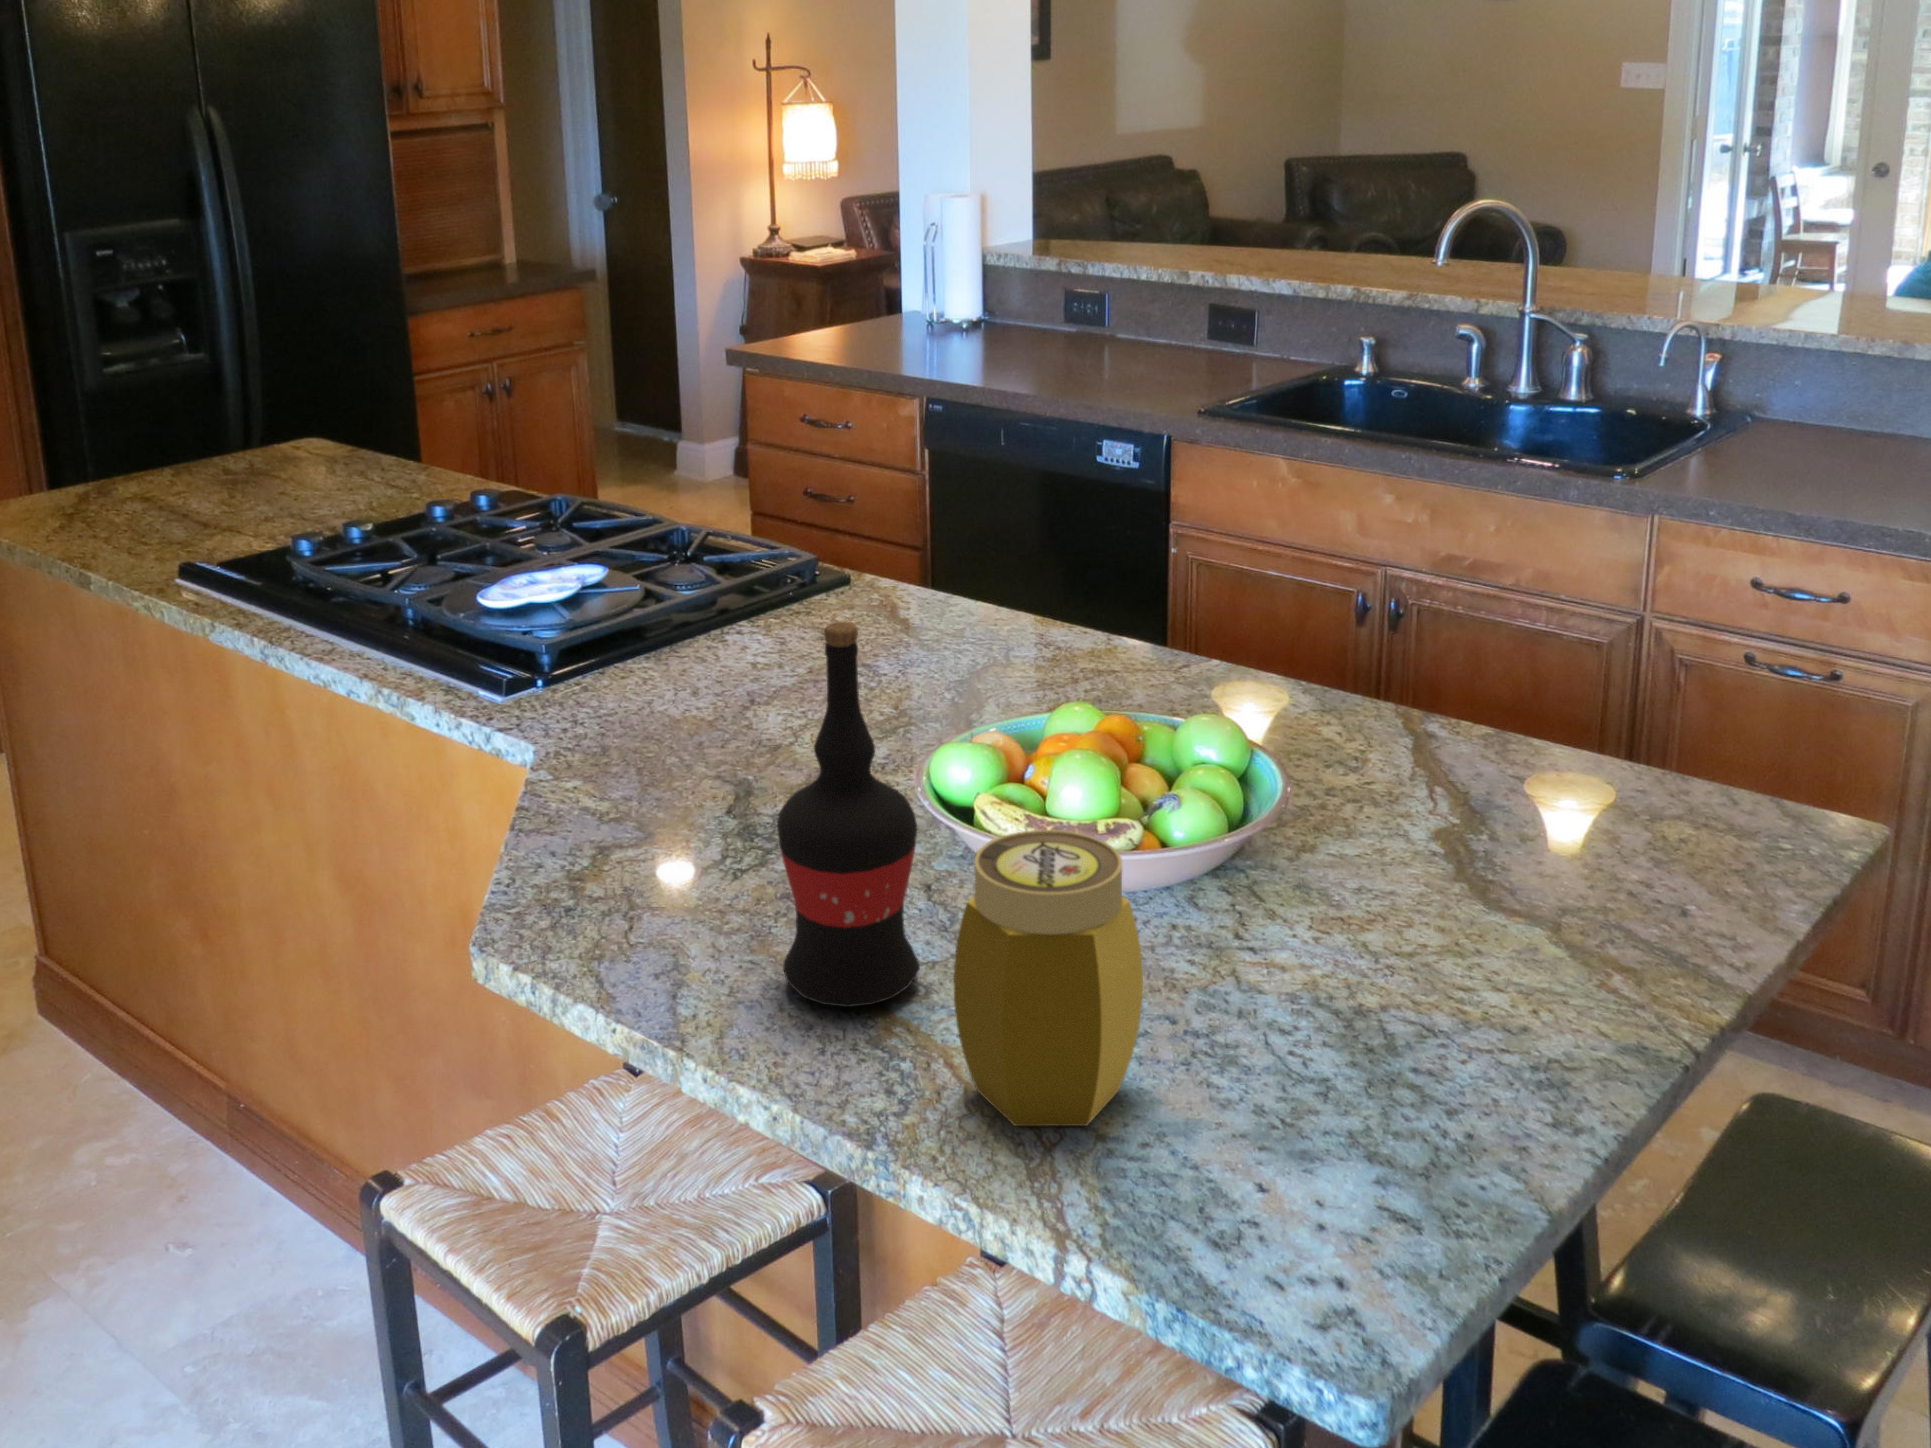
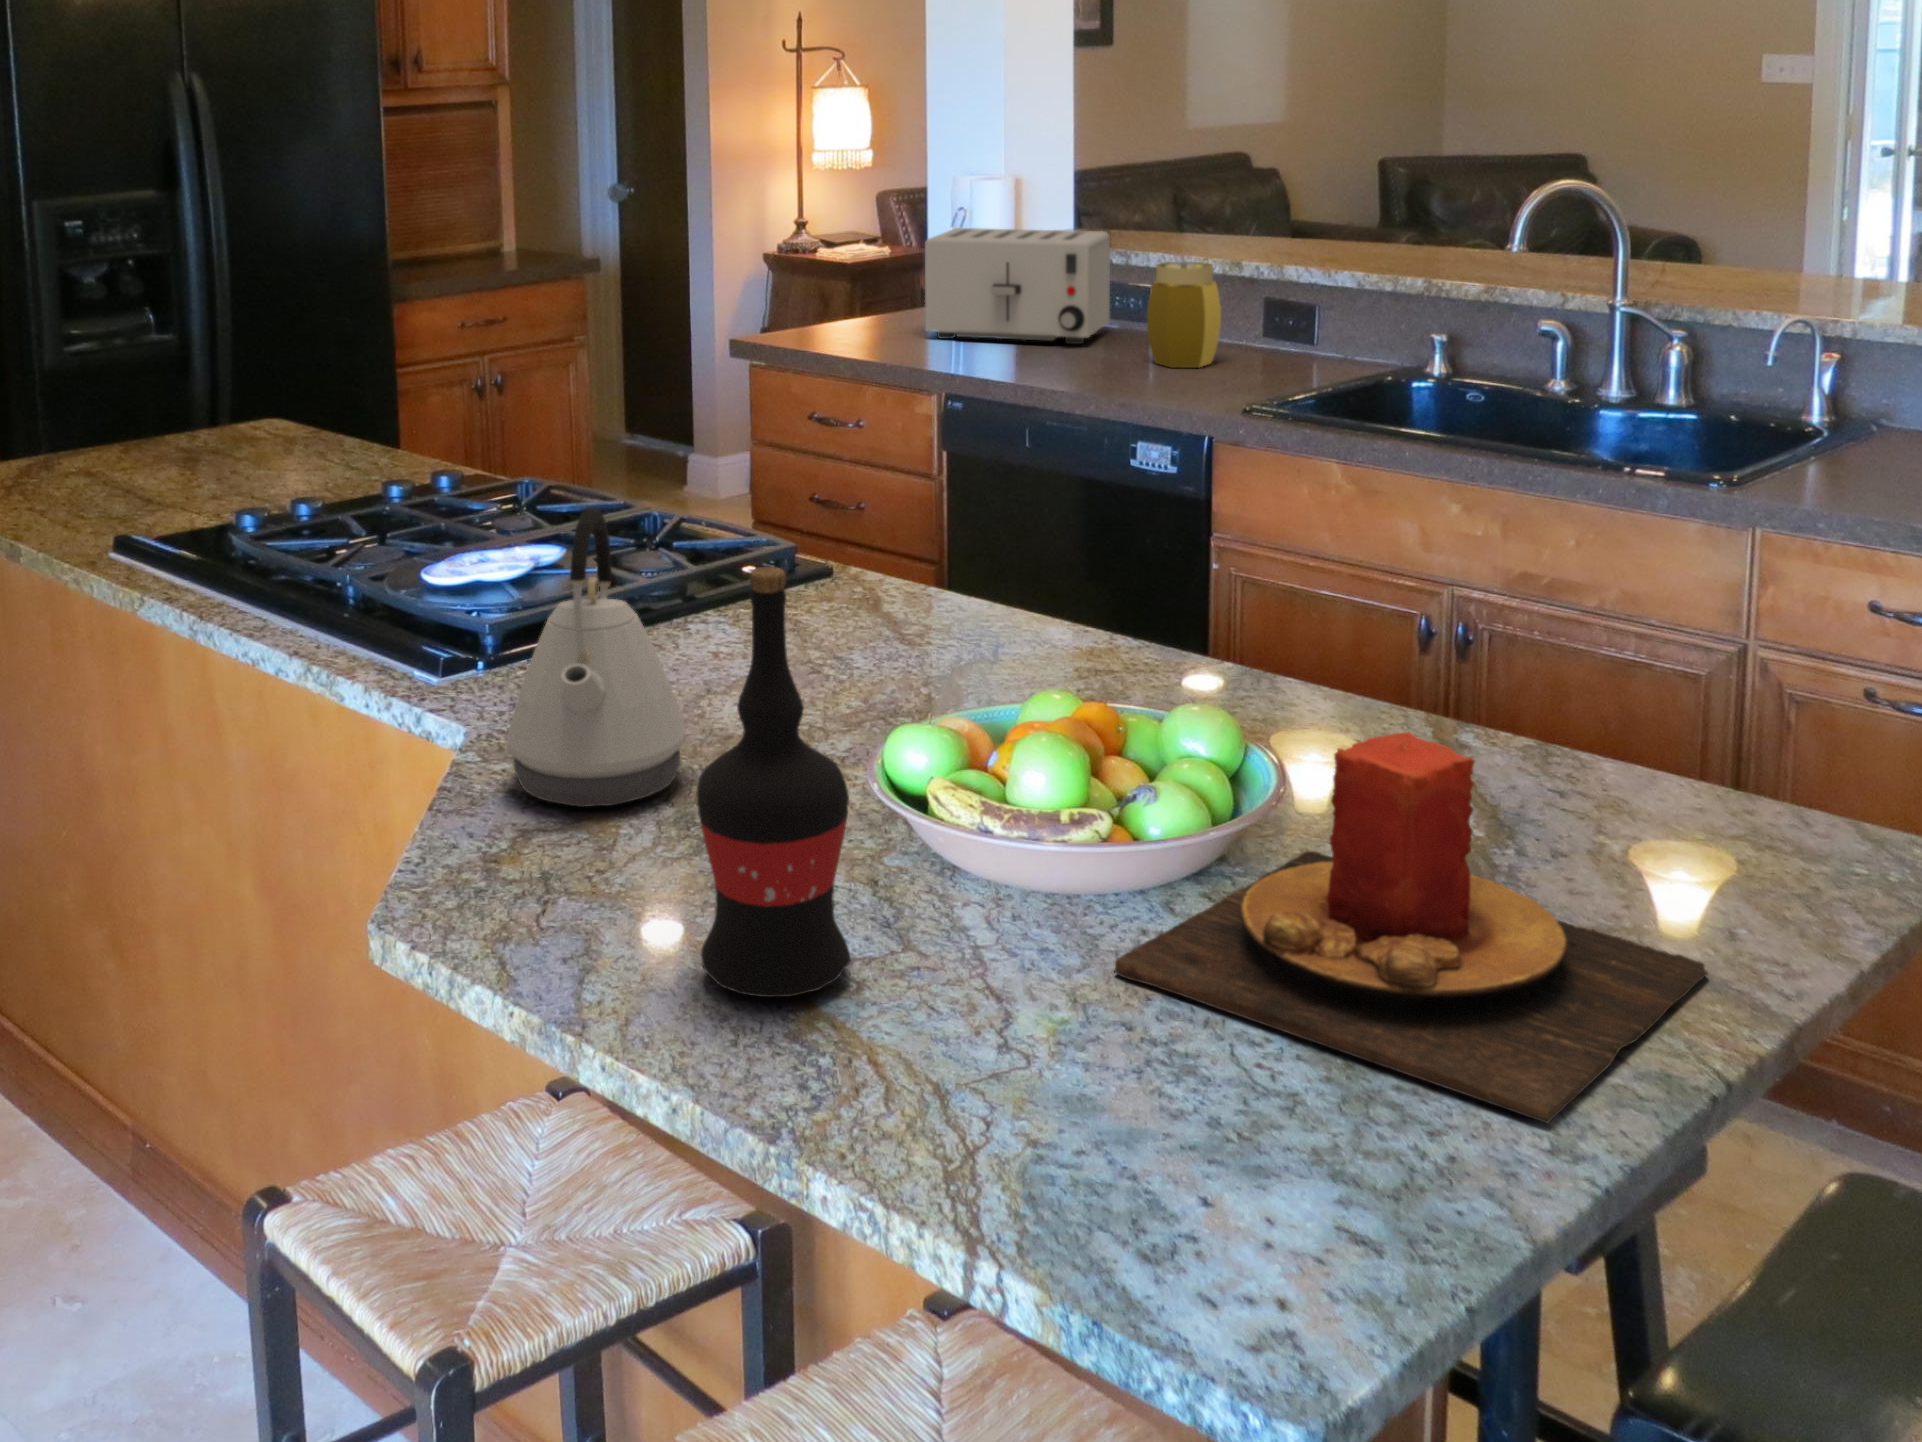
toaster: none [903,242,1070,348] -> present [925,228,1110,344]
kettle: none [579,548,744,822] -> present [507,507,686,807]
candle: none [1153,747,1667,1099] -> present [1114,732,1708,1123]
jar: present [954,830,1143,1126] -> present [1147,262,1221,368]

